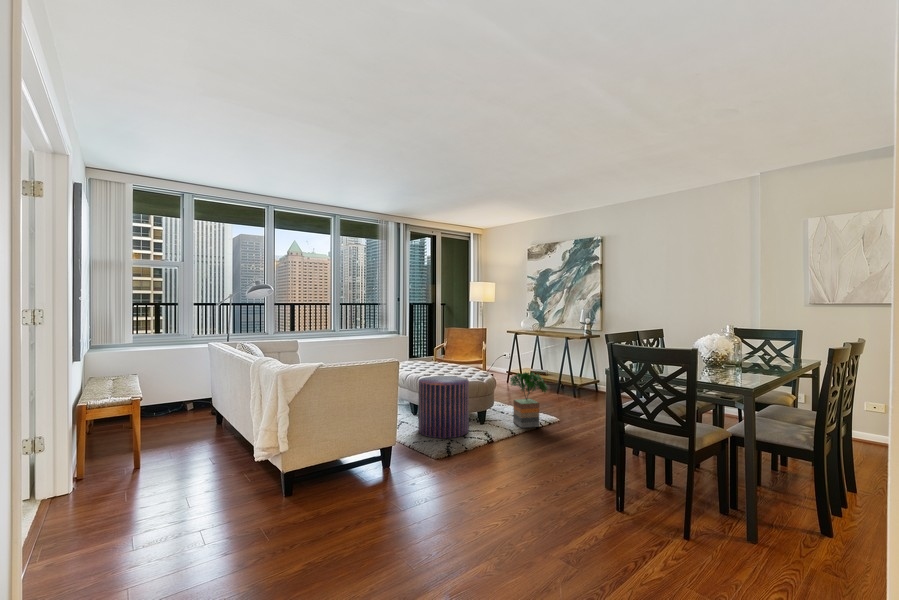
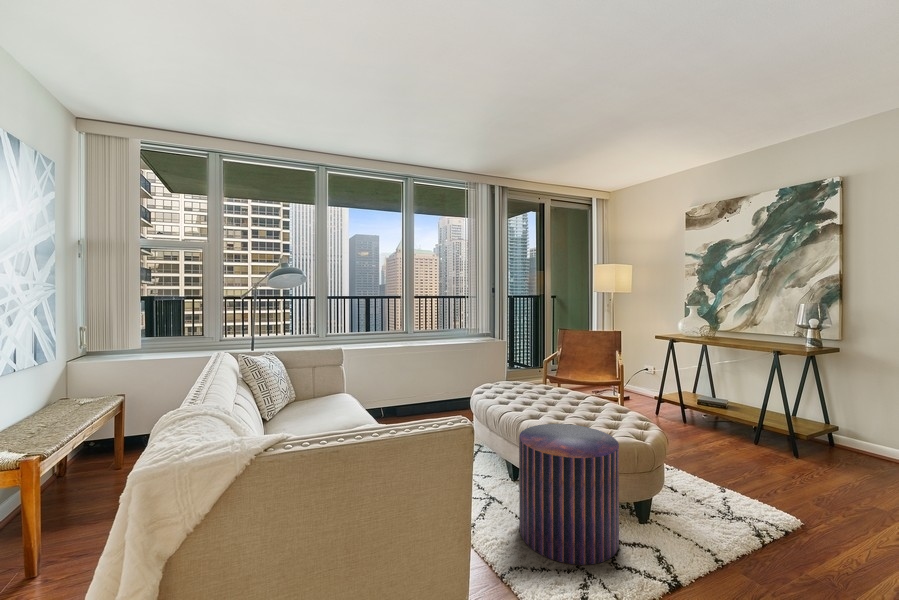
potted tree: present [510,372,547,428] -> none [697,426,799,546]

